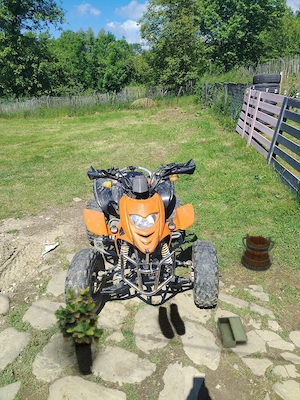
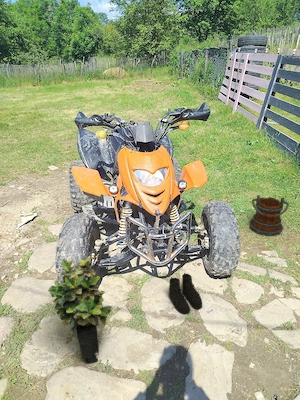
toolbox: present [217,316,248,348] -> none [237,285,278,321]

